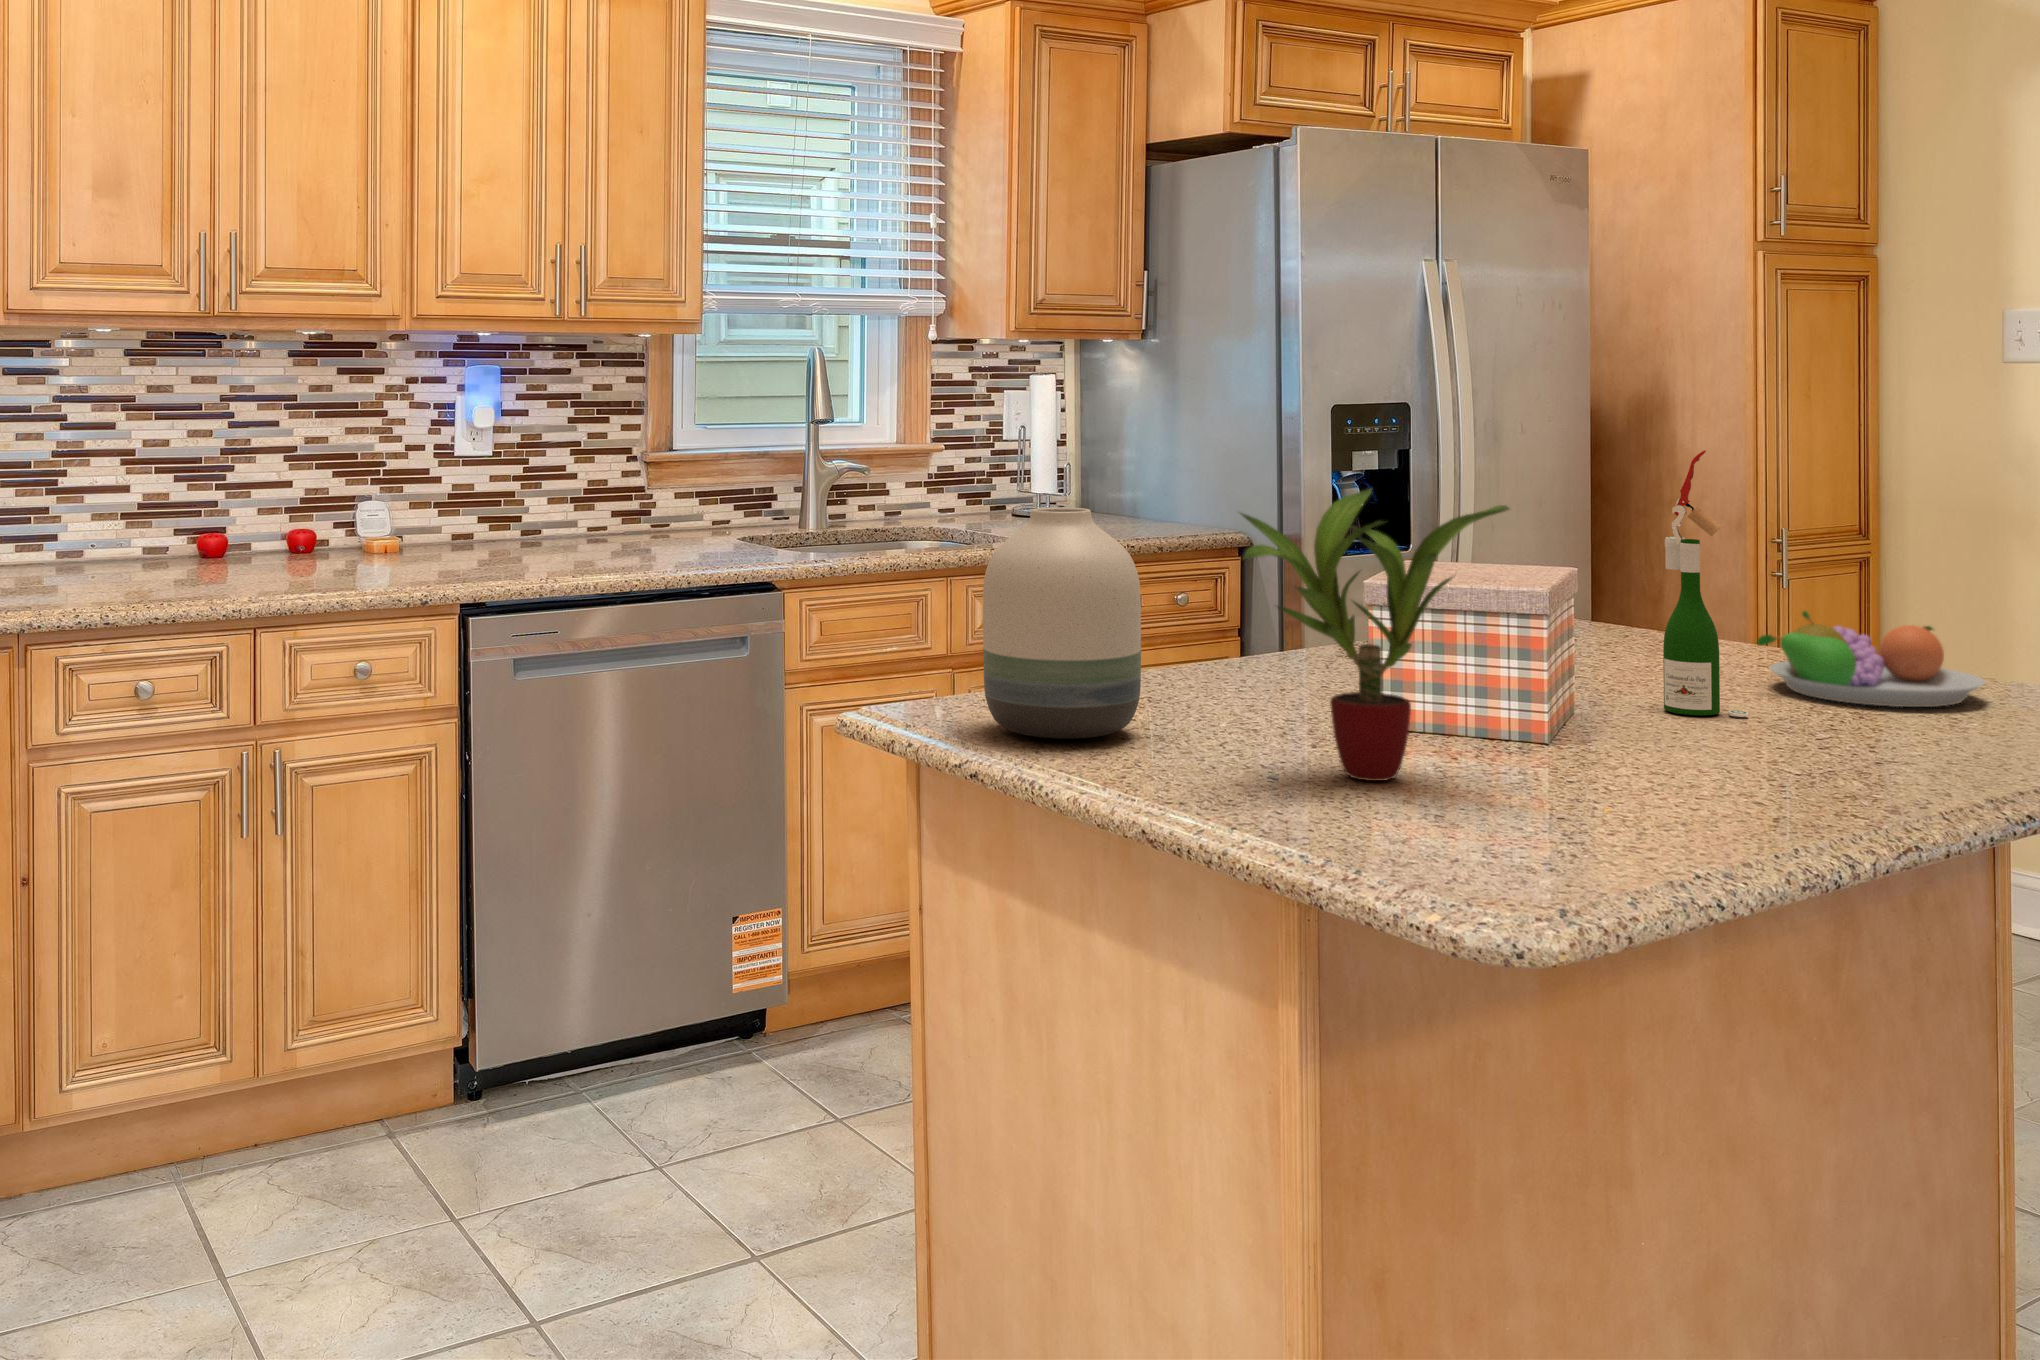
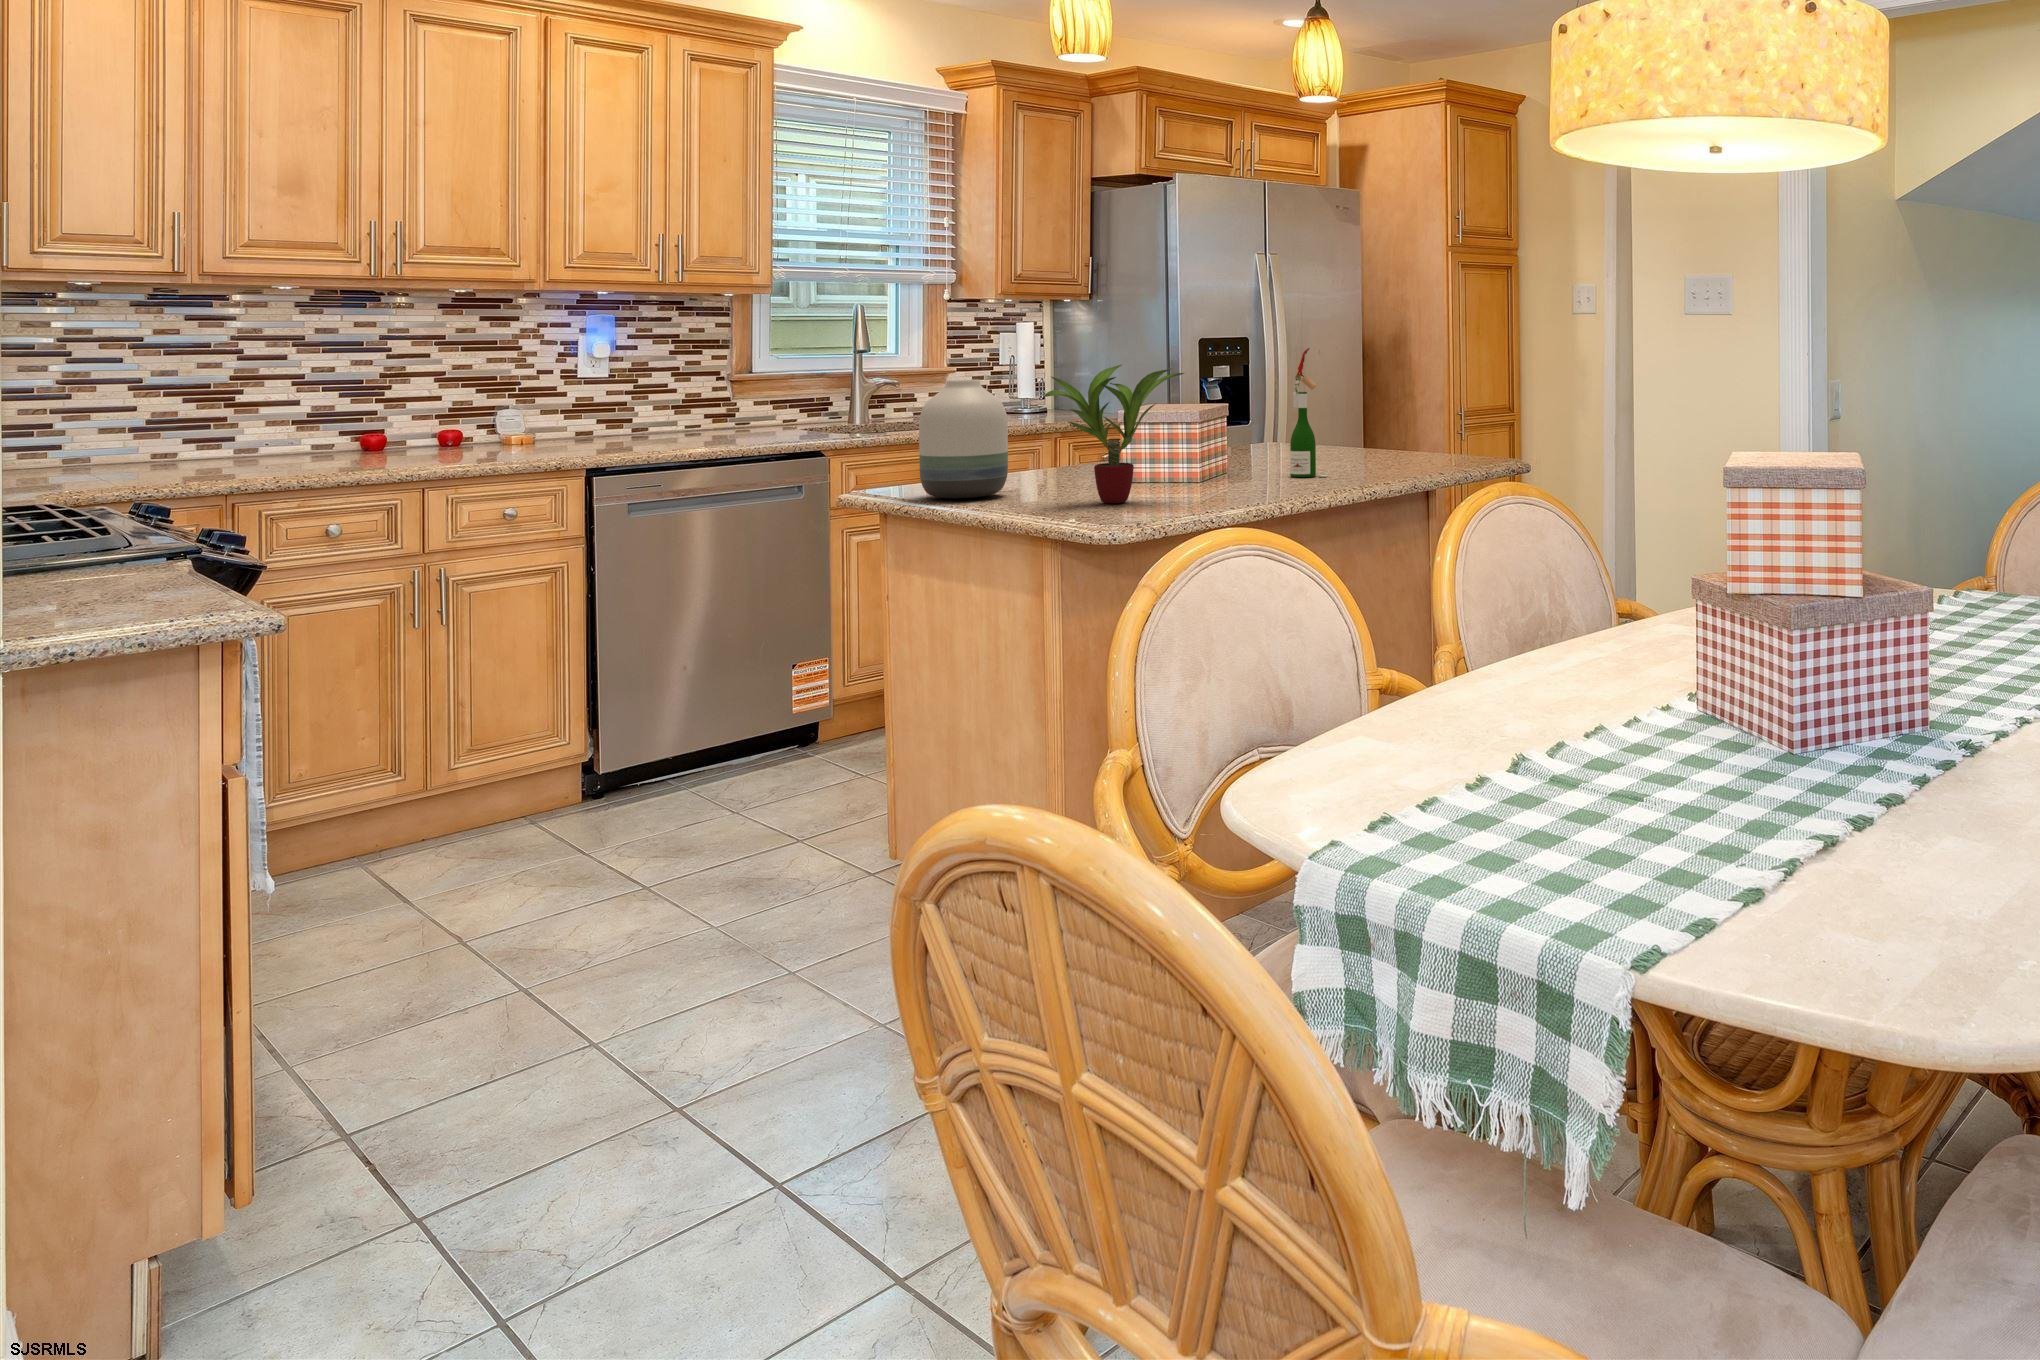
fruit bowl: present [1757,611,1985,707] -> none [1345,429,1447,470]

